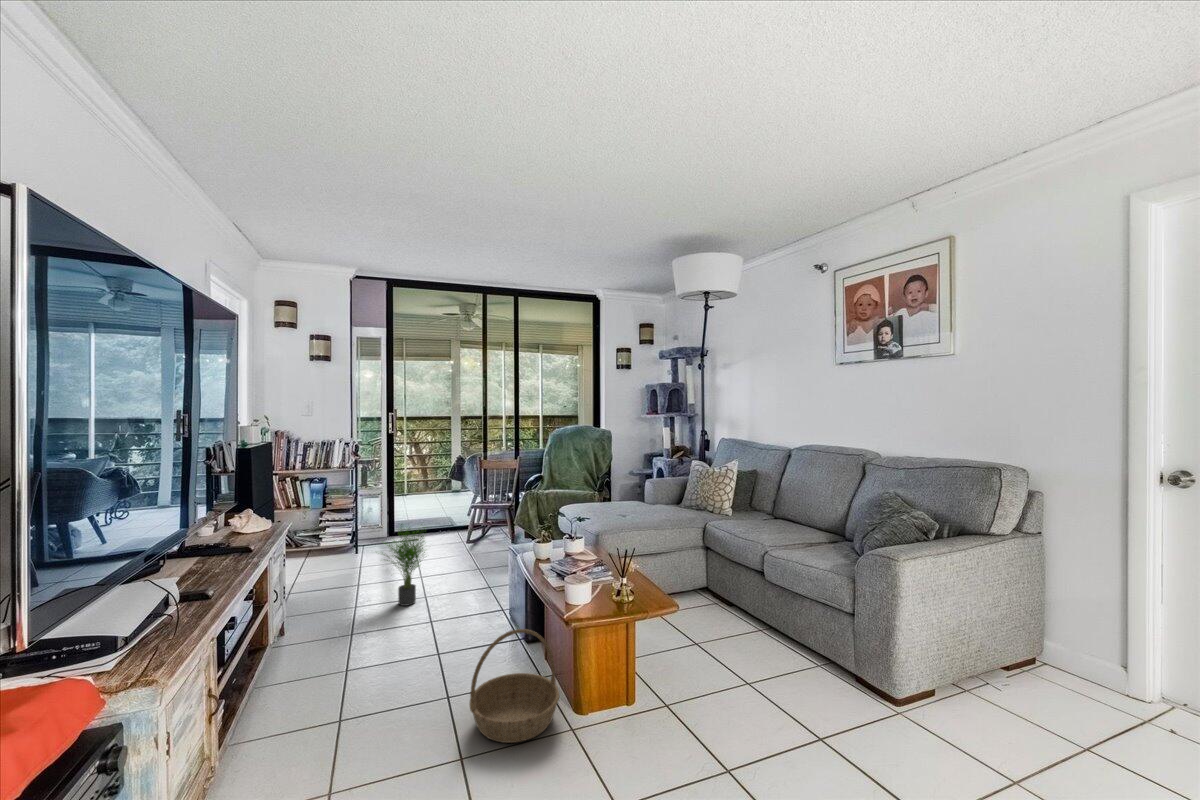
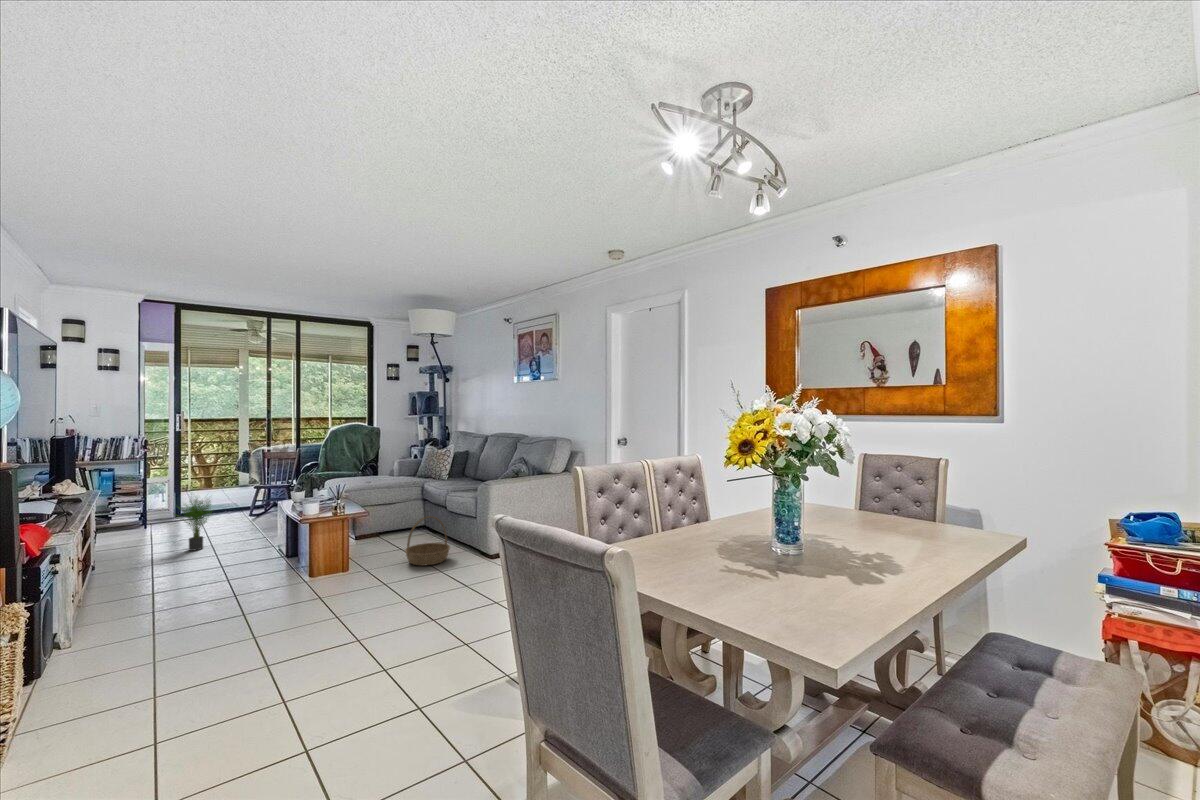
basket: present [470,629,560,743] -> present [405,516,450,566]

